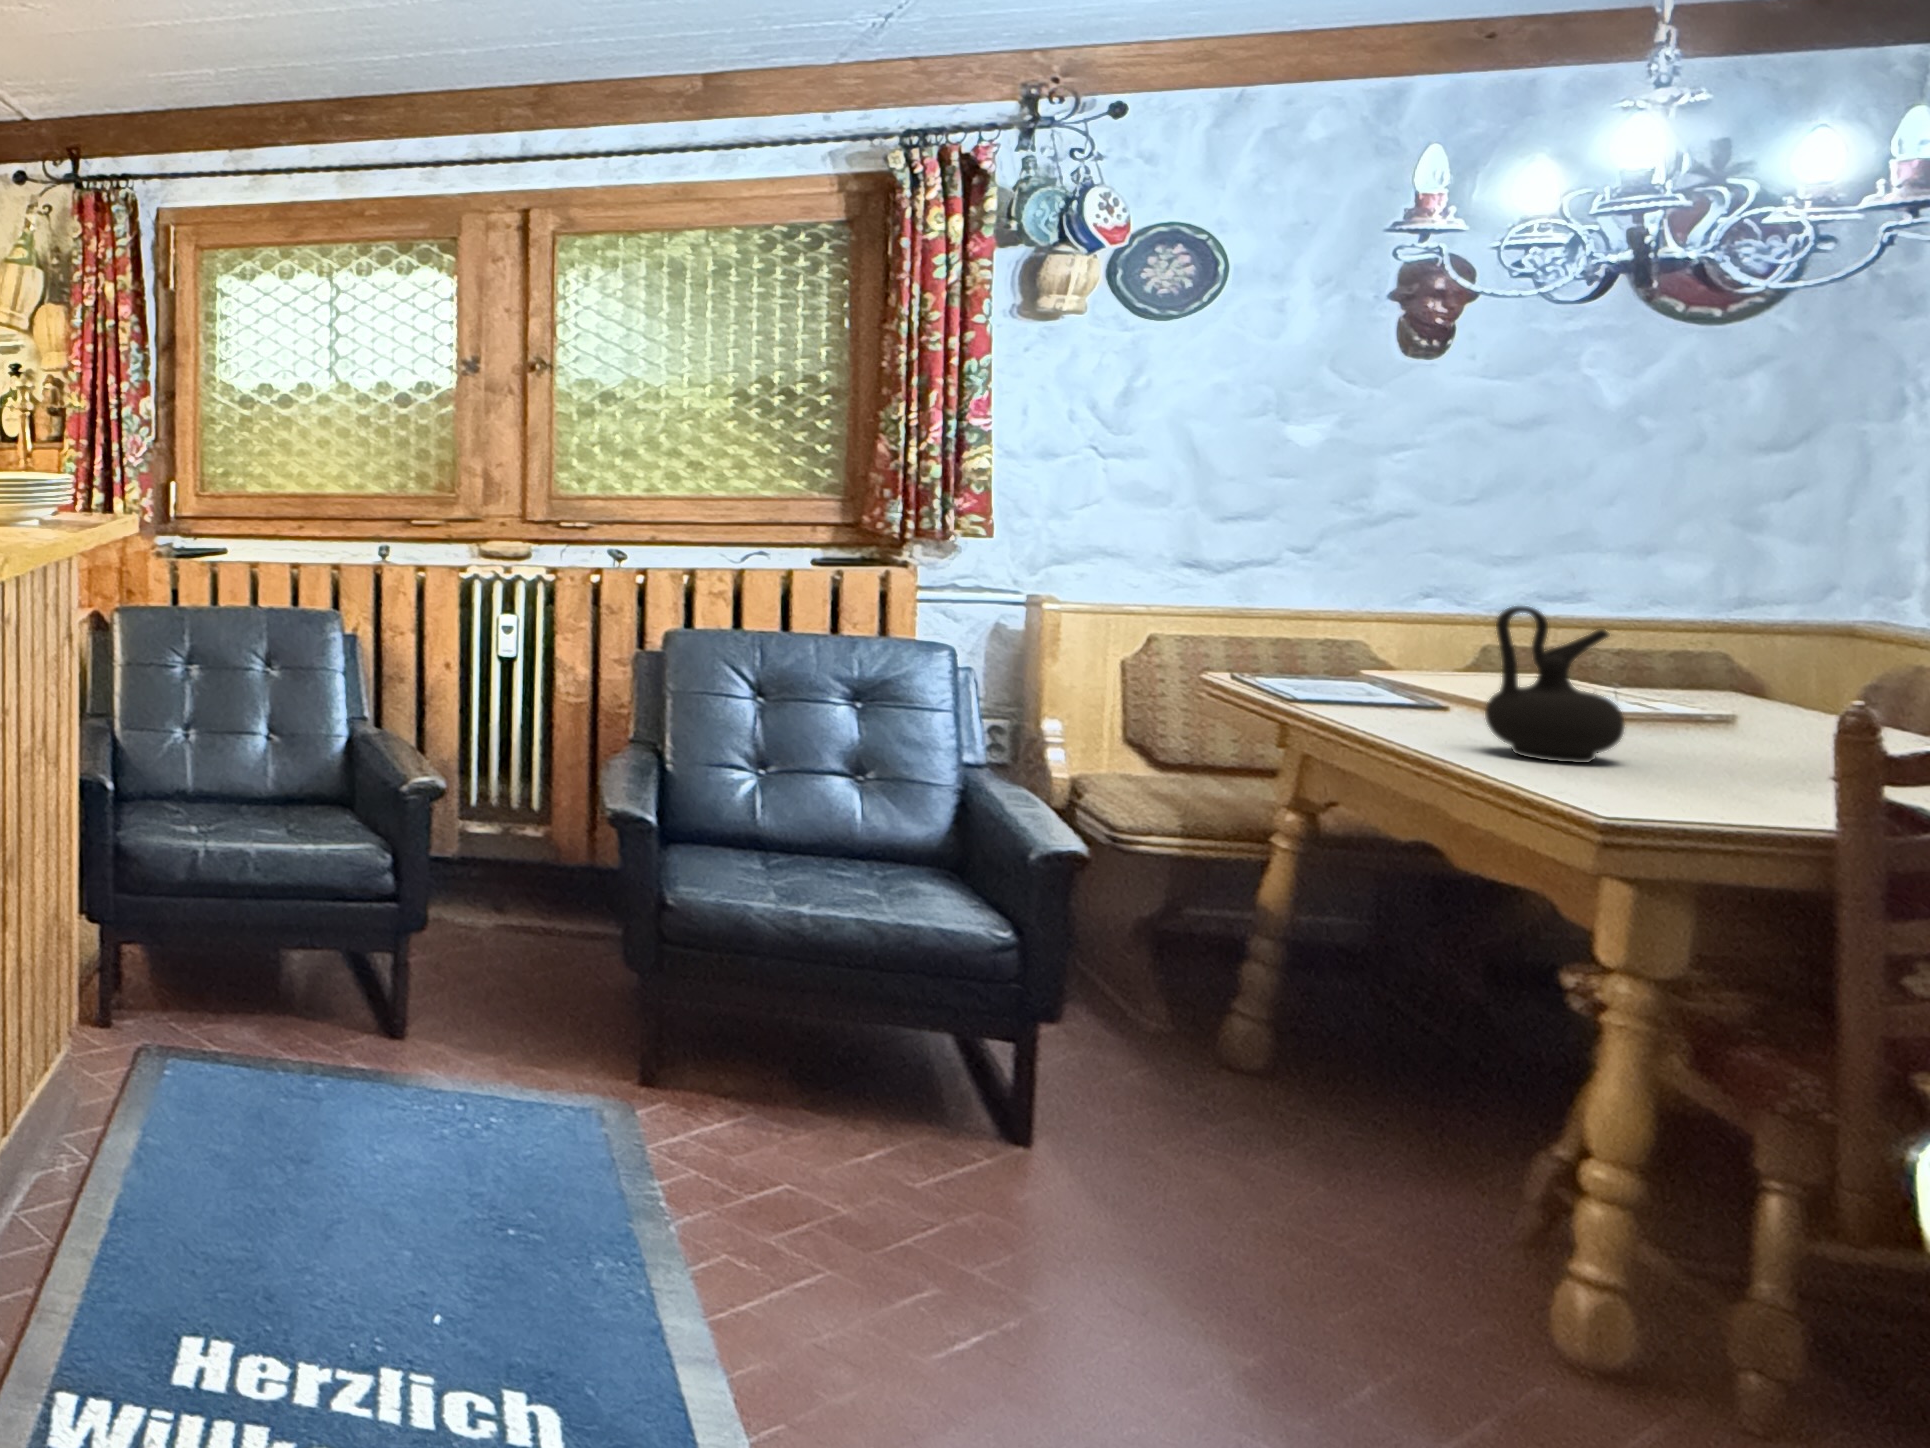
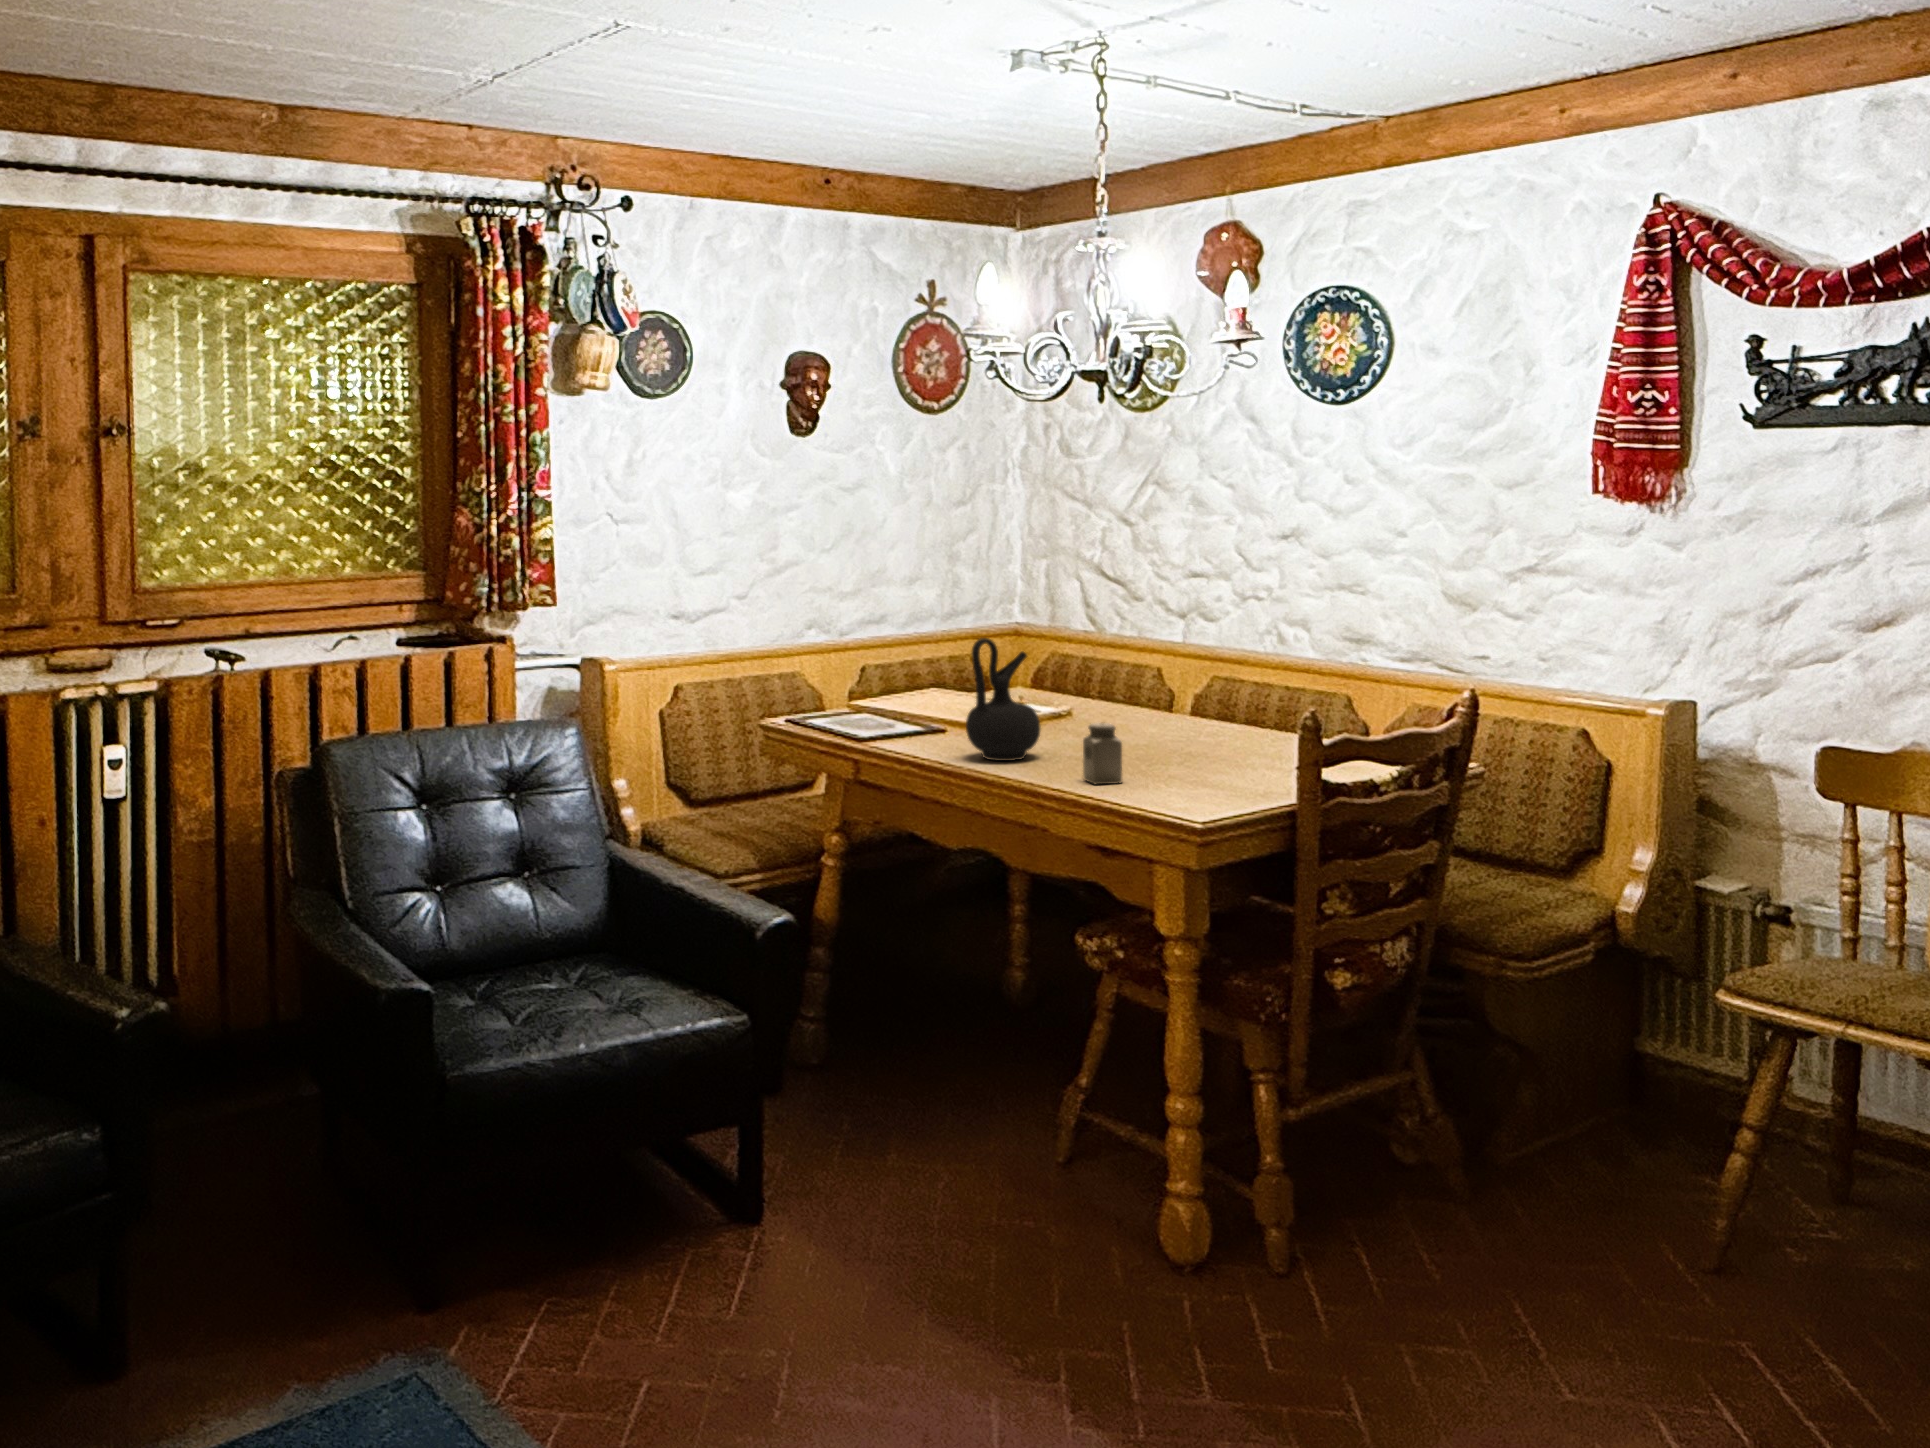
salt shaker: none [1645,725,1719,807] -> present [1083,723,1122,784]

